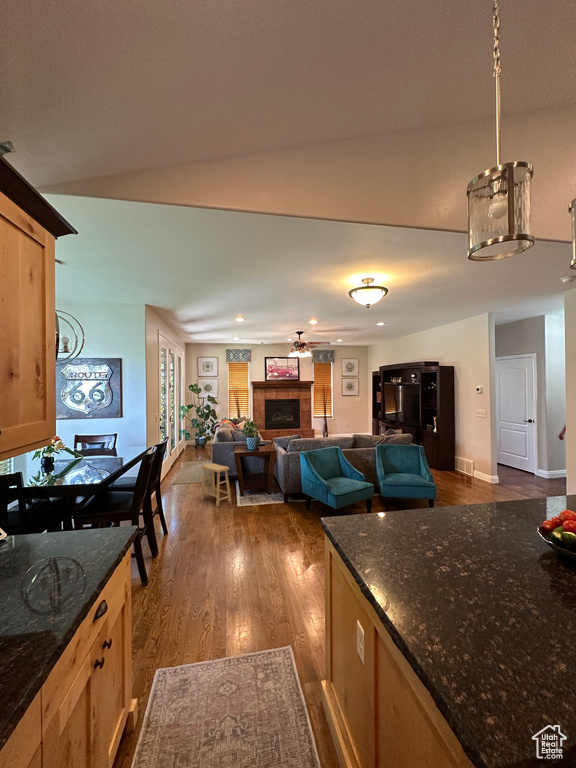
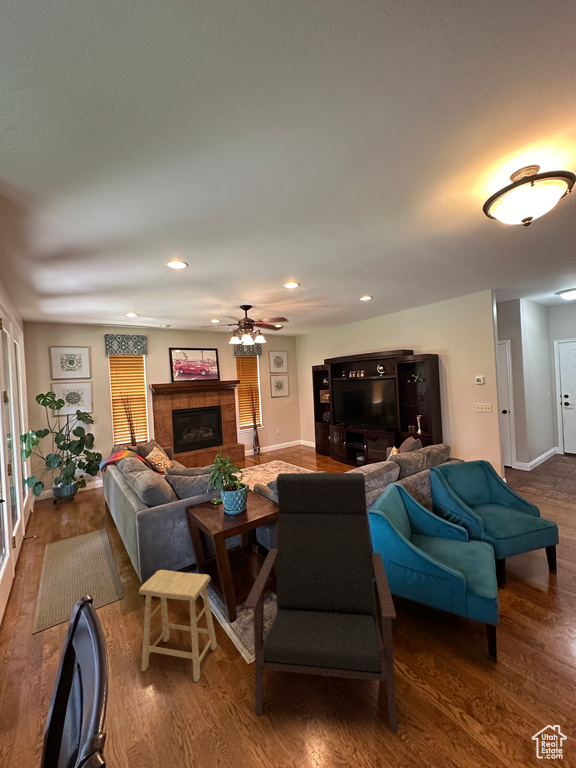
lounge chair: none [227,427,304,530] -> present [244,473,397,732]

